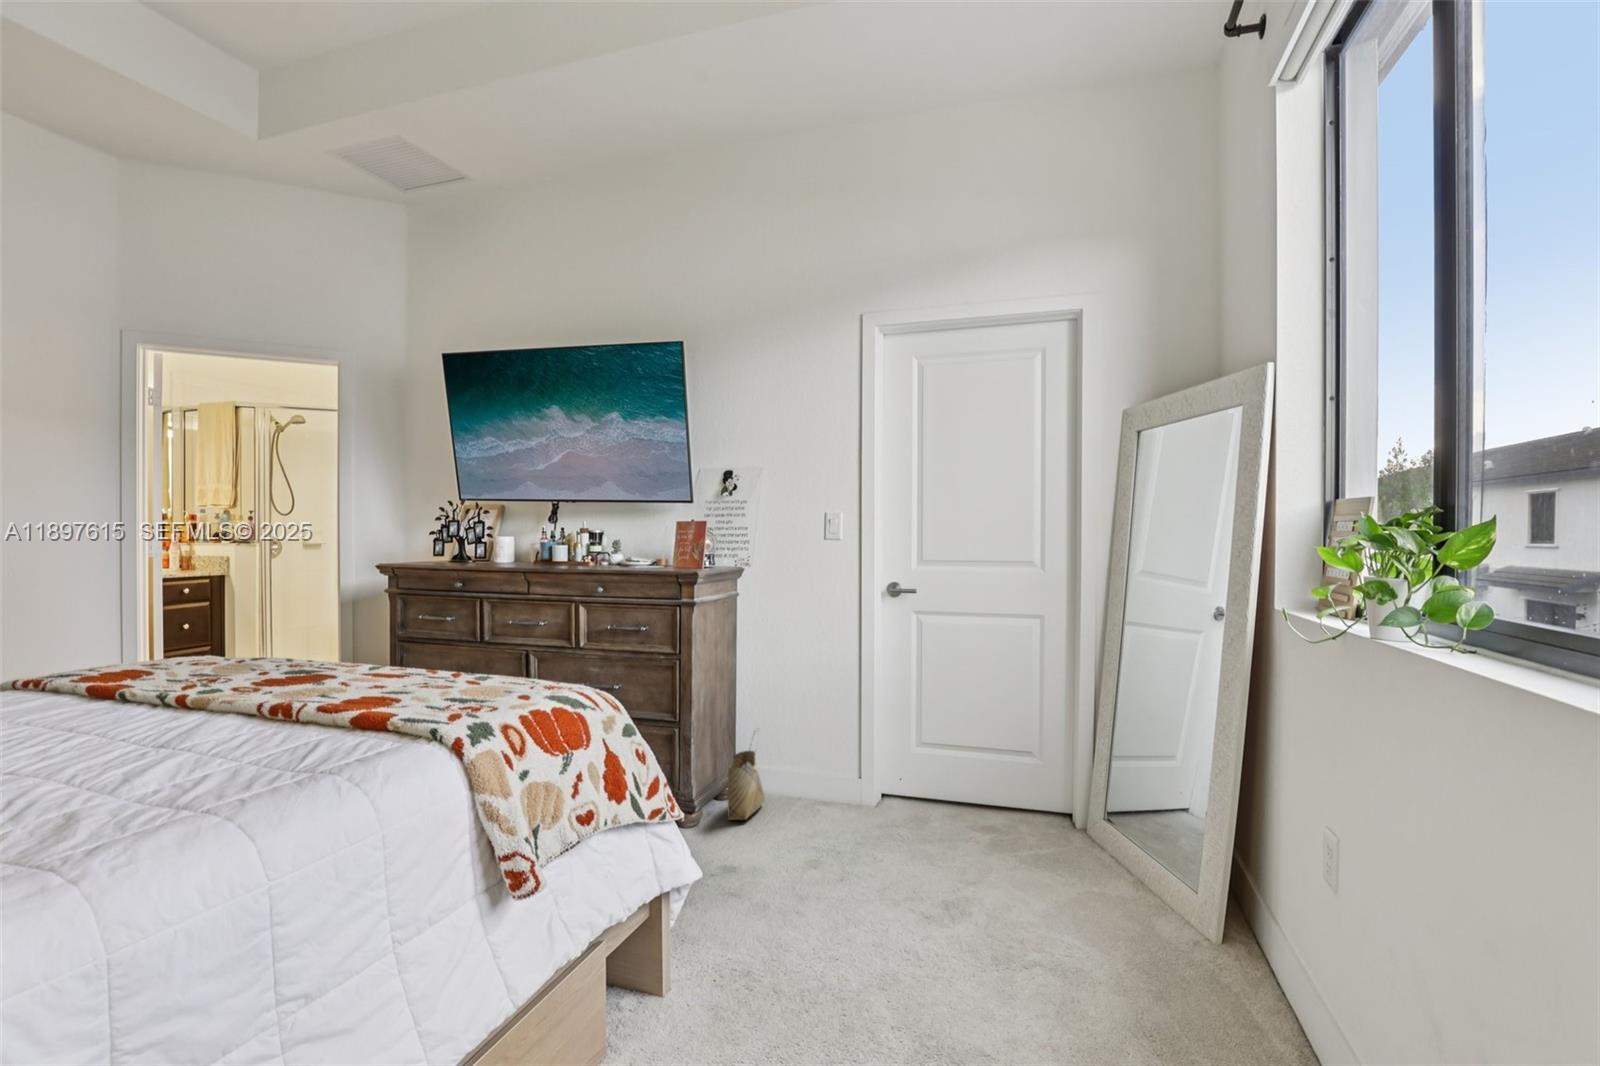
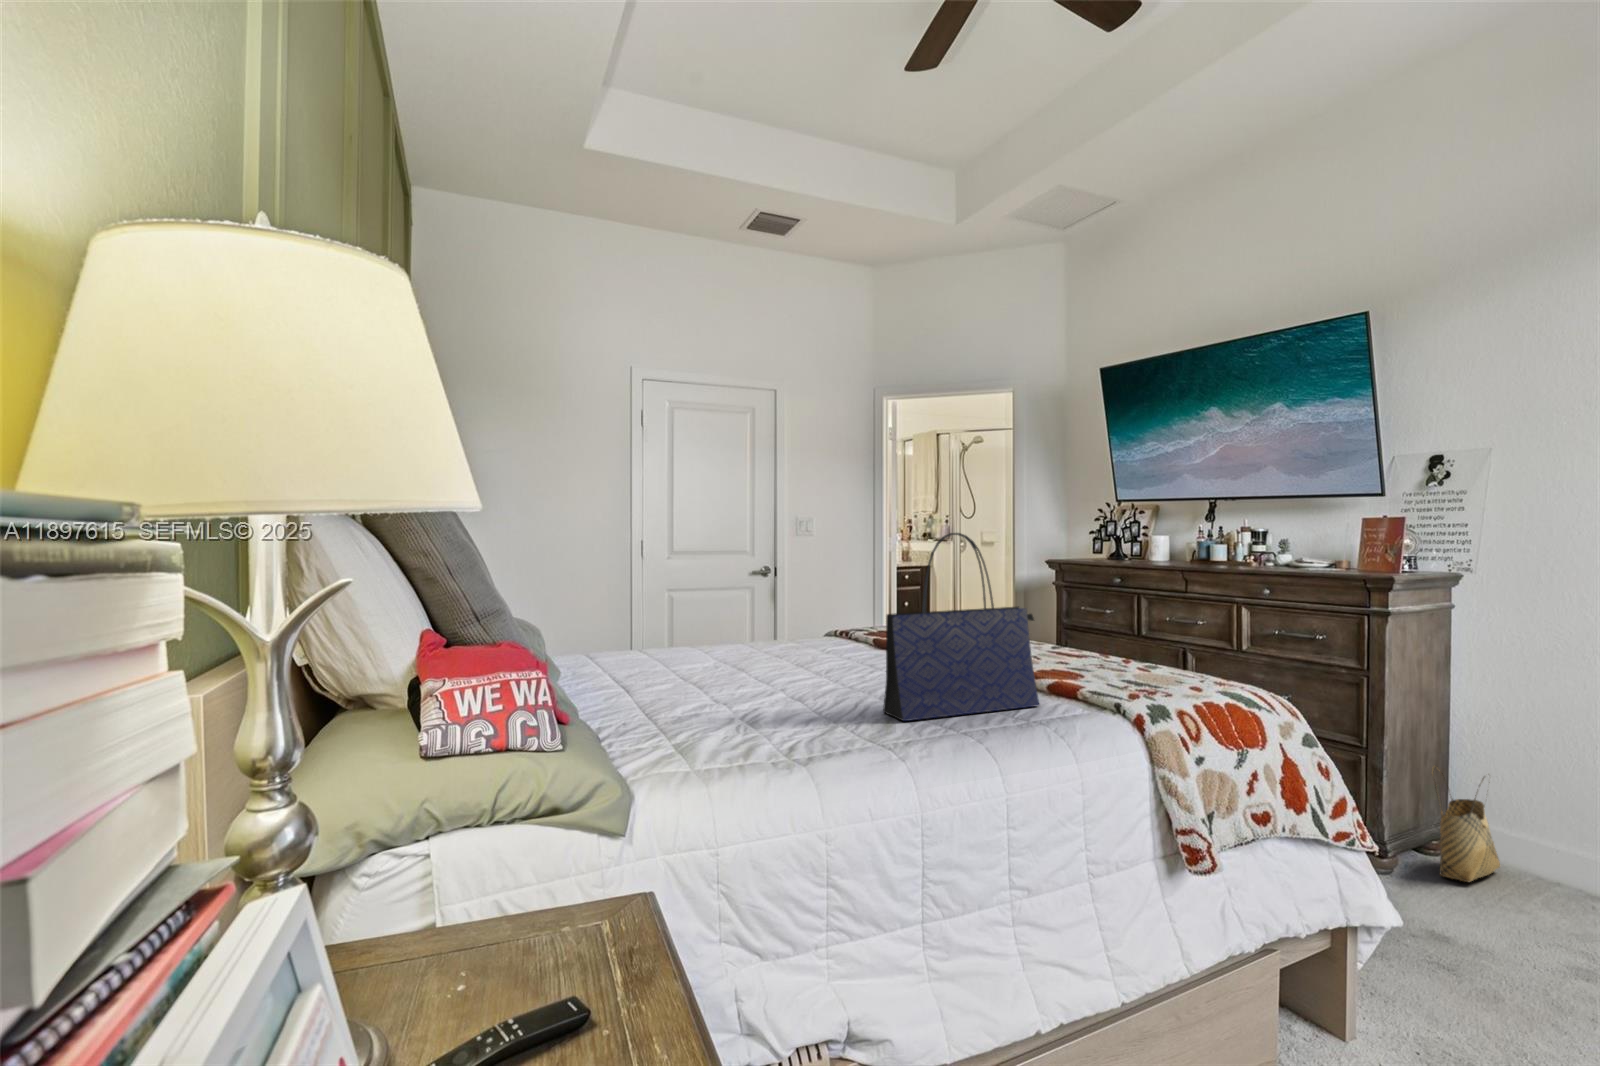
tote bag: none [63,528,337,812] -> present [883,533,1039,721]

